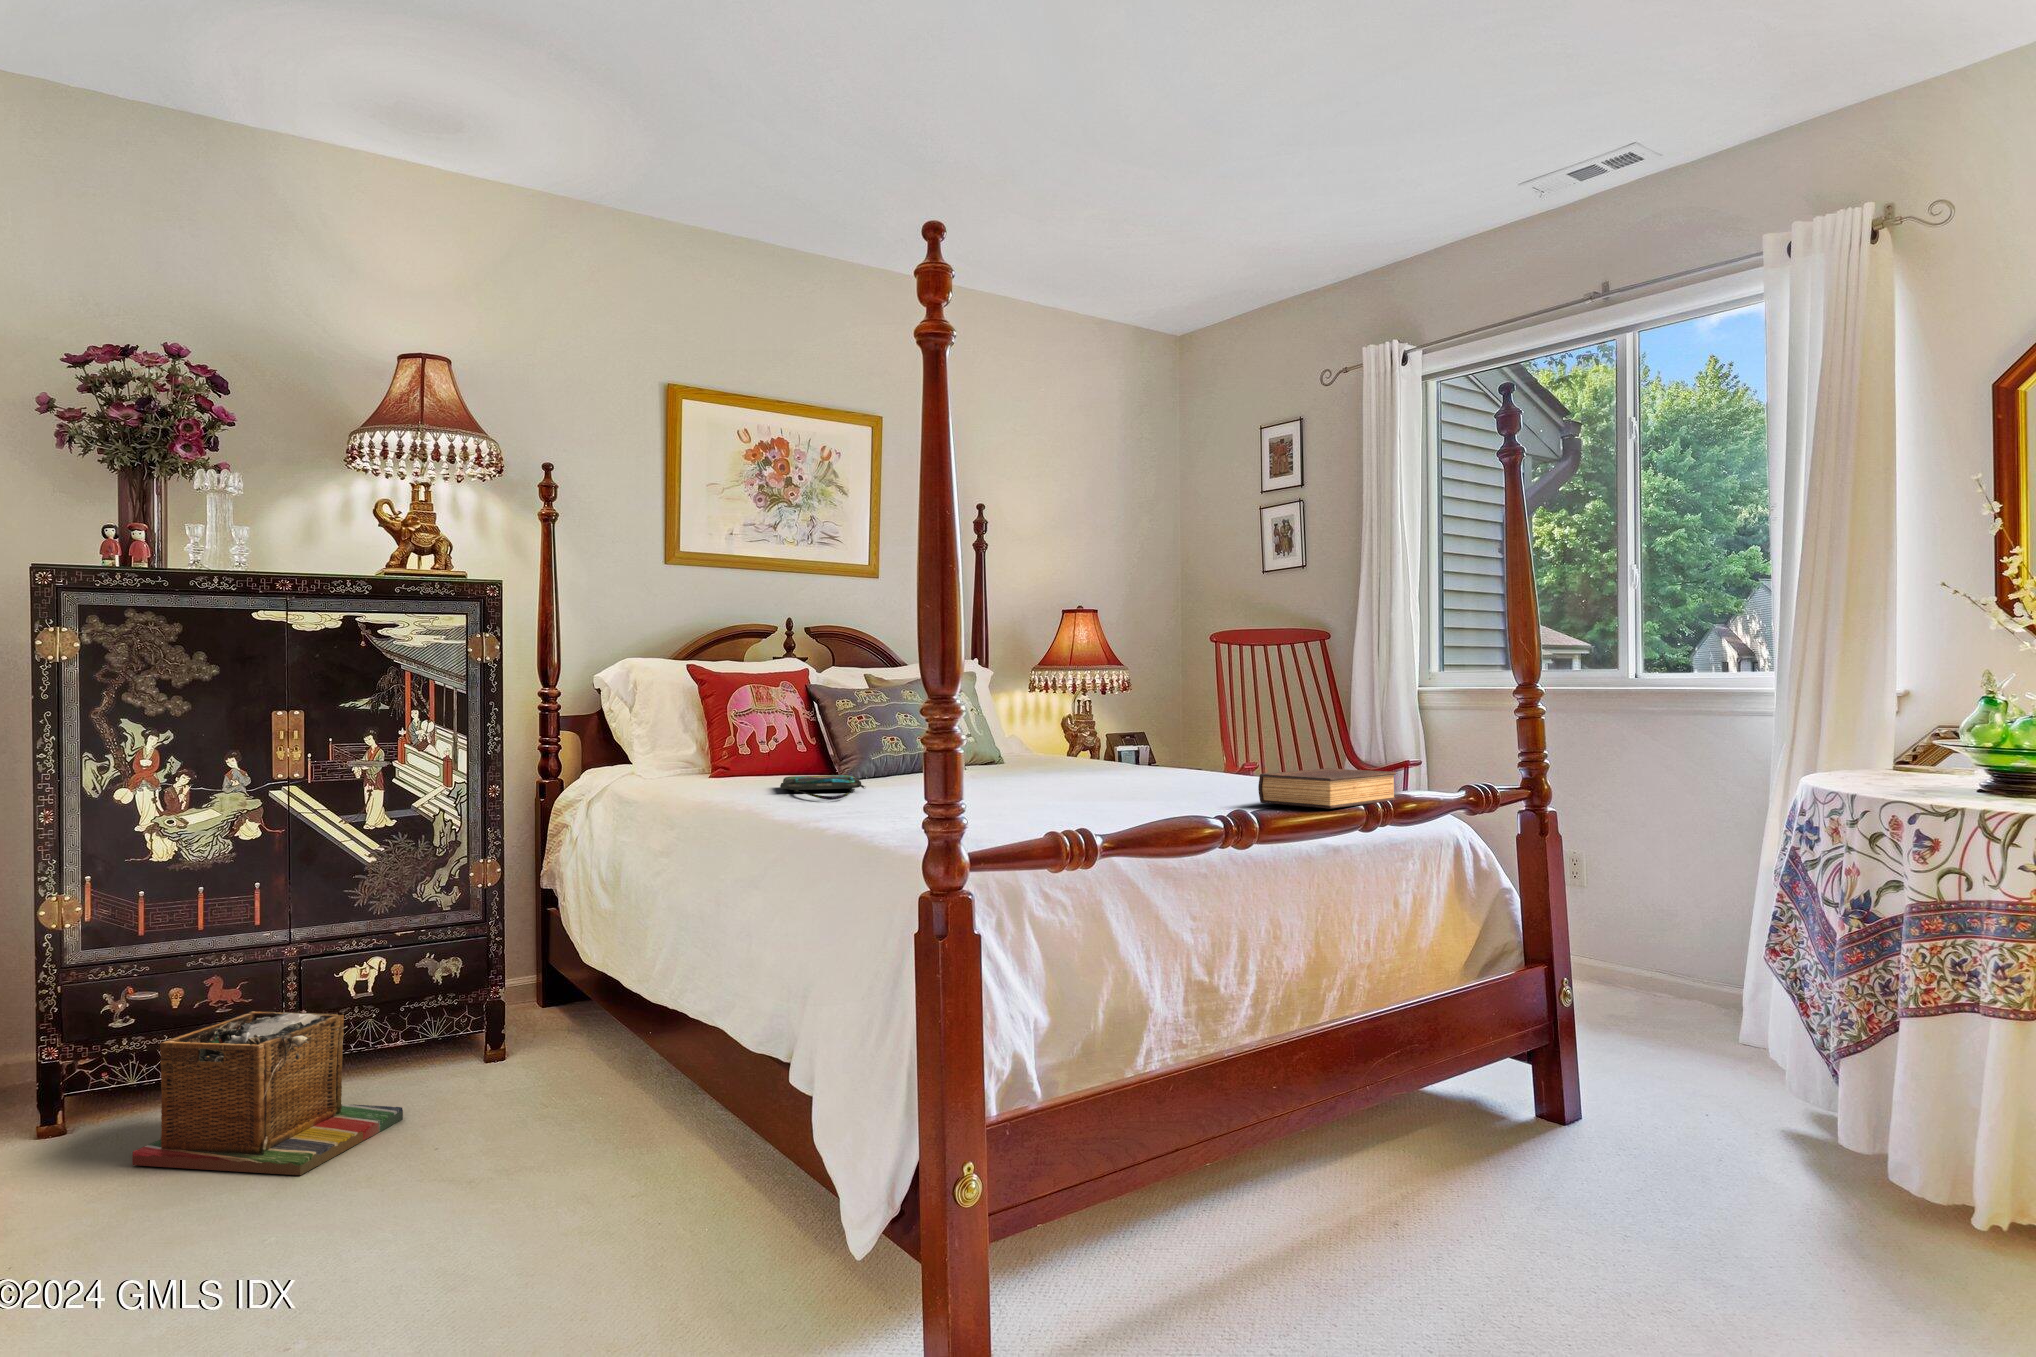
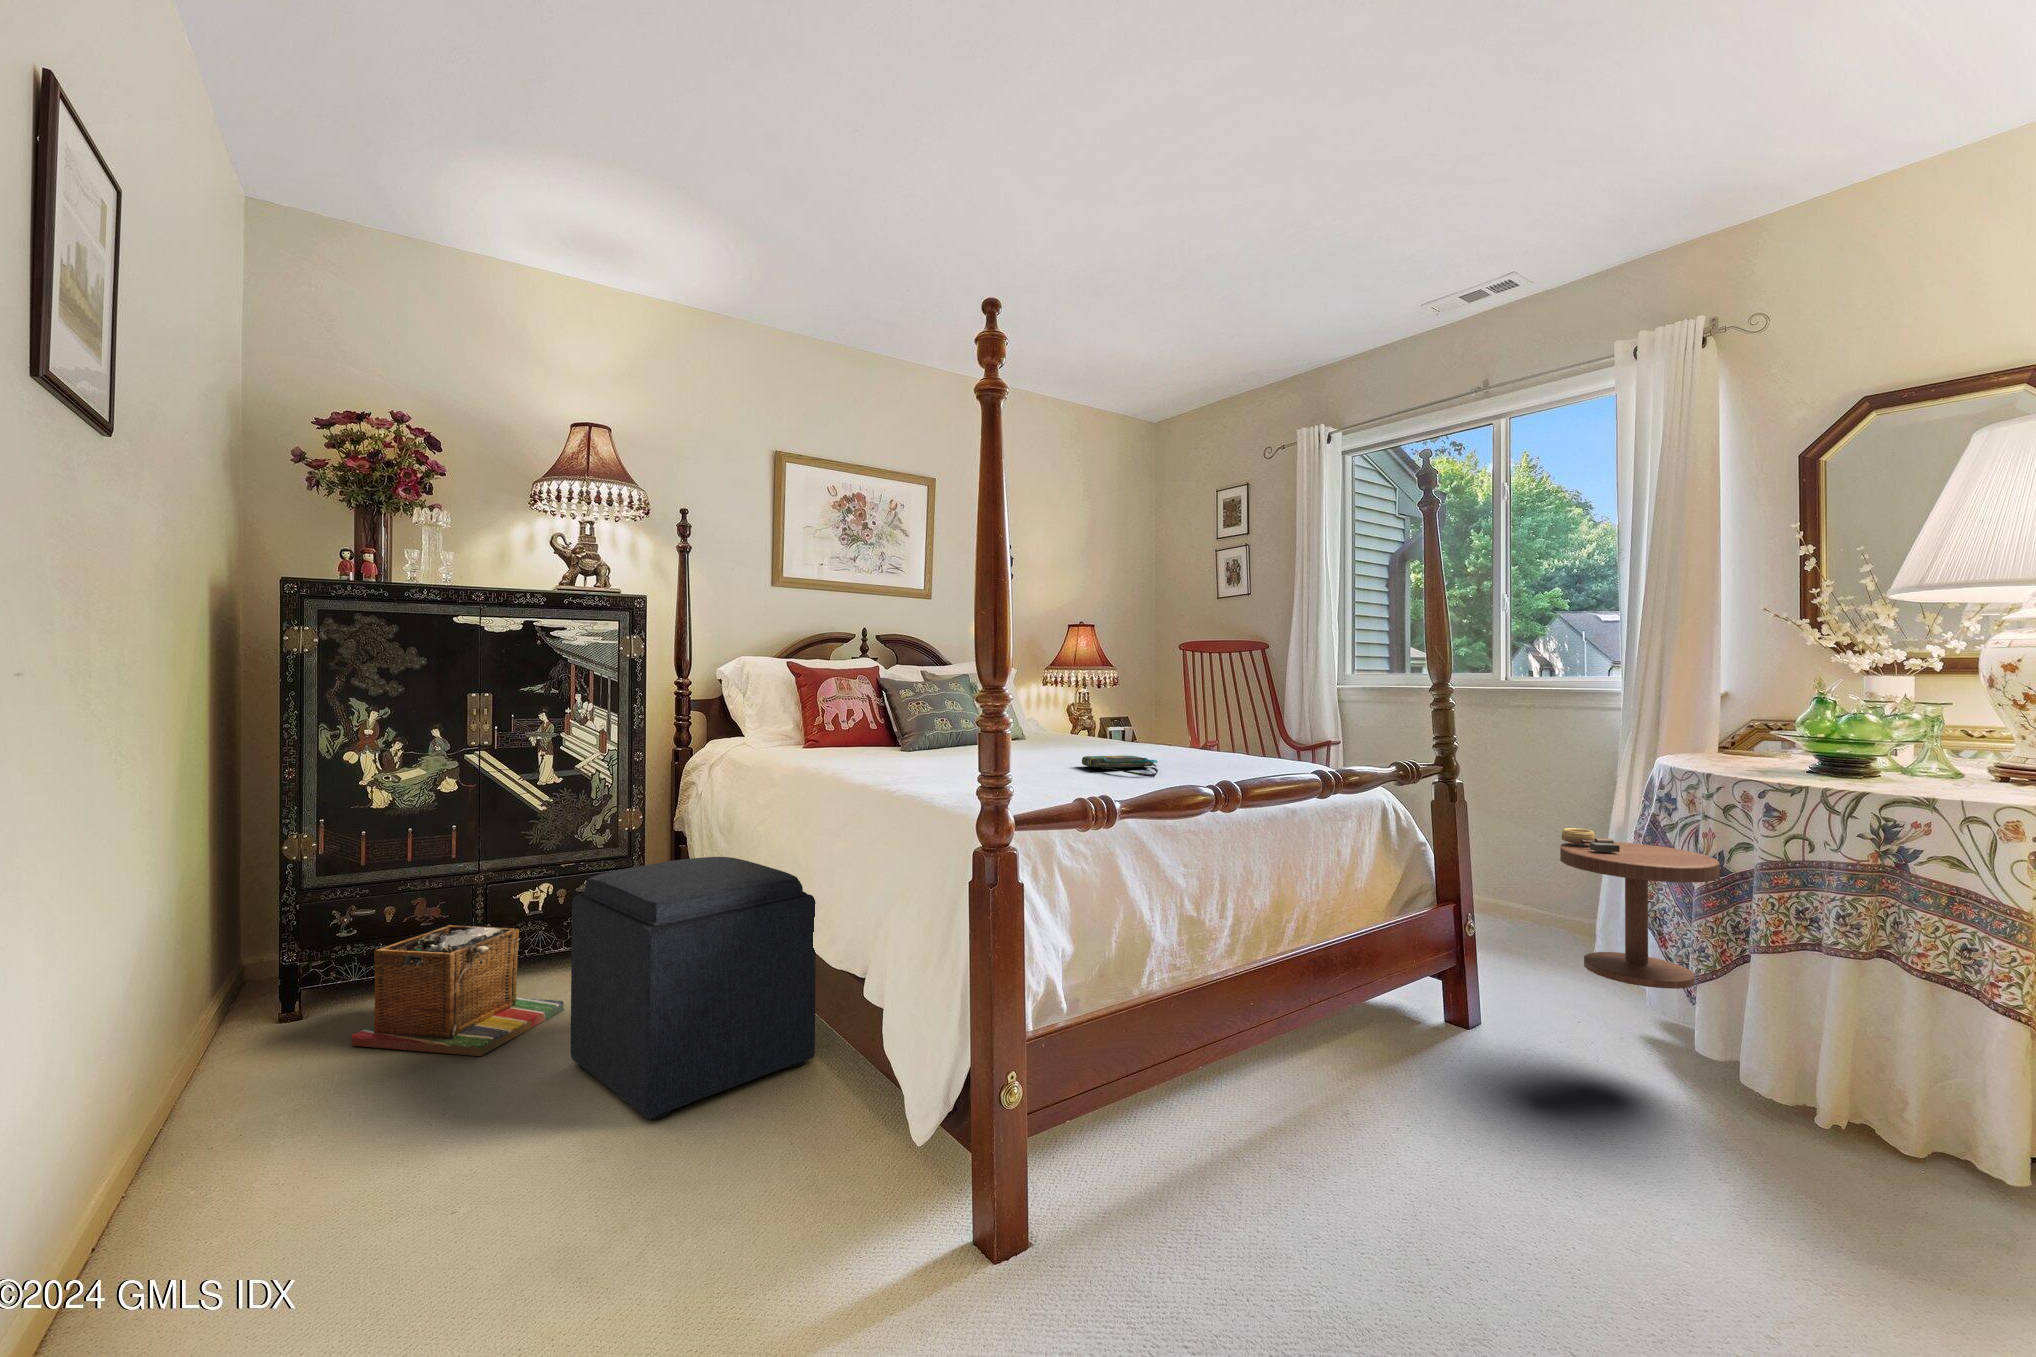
book: present [1258,768,1396,809] -> none [1231,748,1339,780]
tote bag: present [780,775,865,800] -> present [1082,755,1158,777]
side table: none [1670,865,1860,1187] -> present [1560,828,1720,1084]
ottoman: none [416,918,728,1246] -> present [571,857,816,1120]

